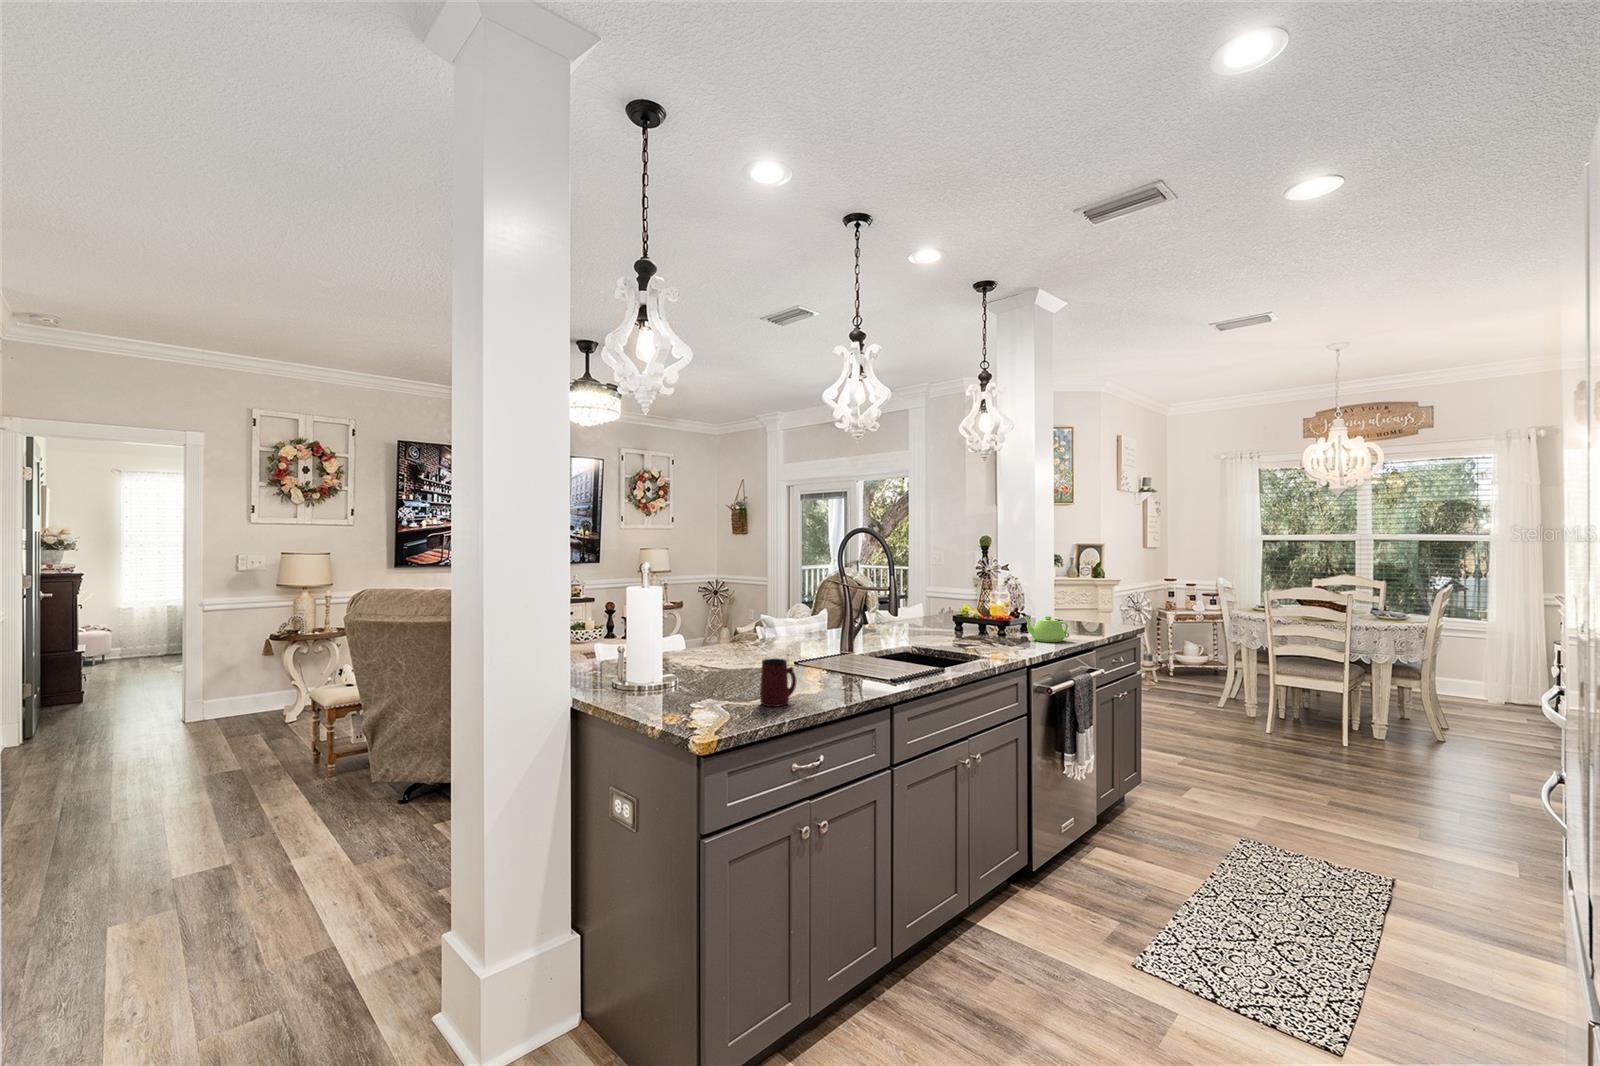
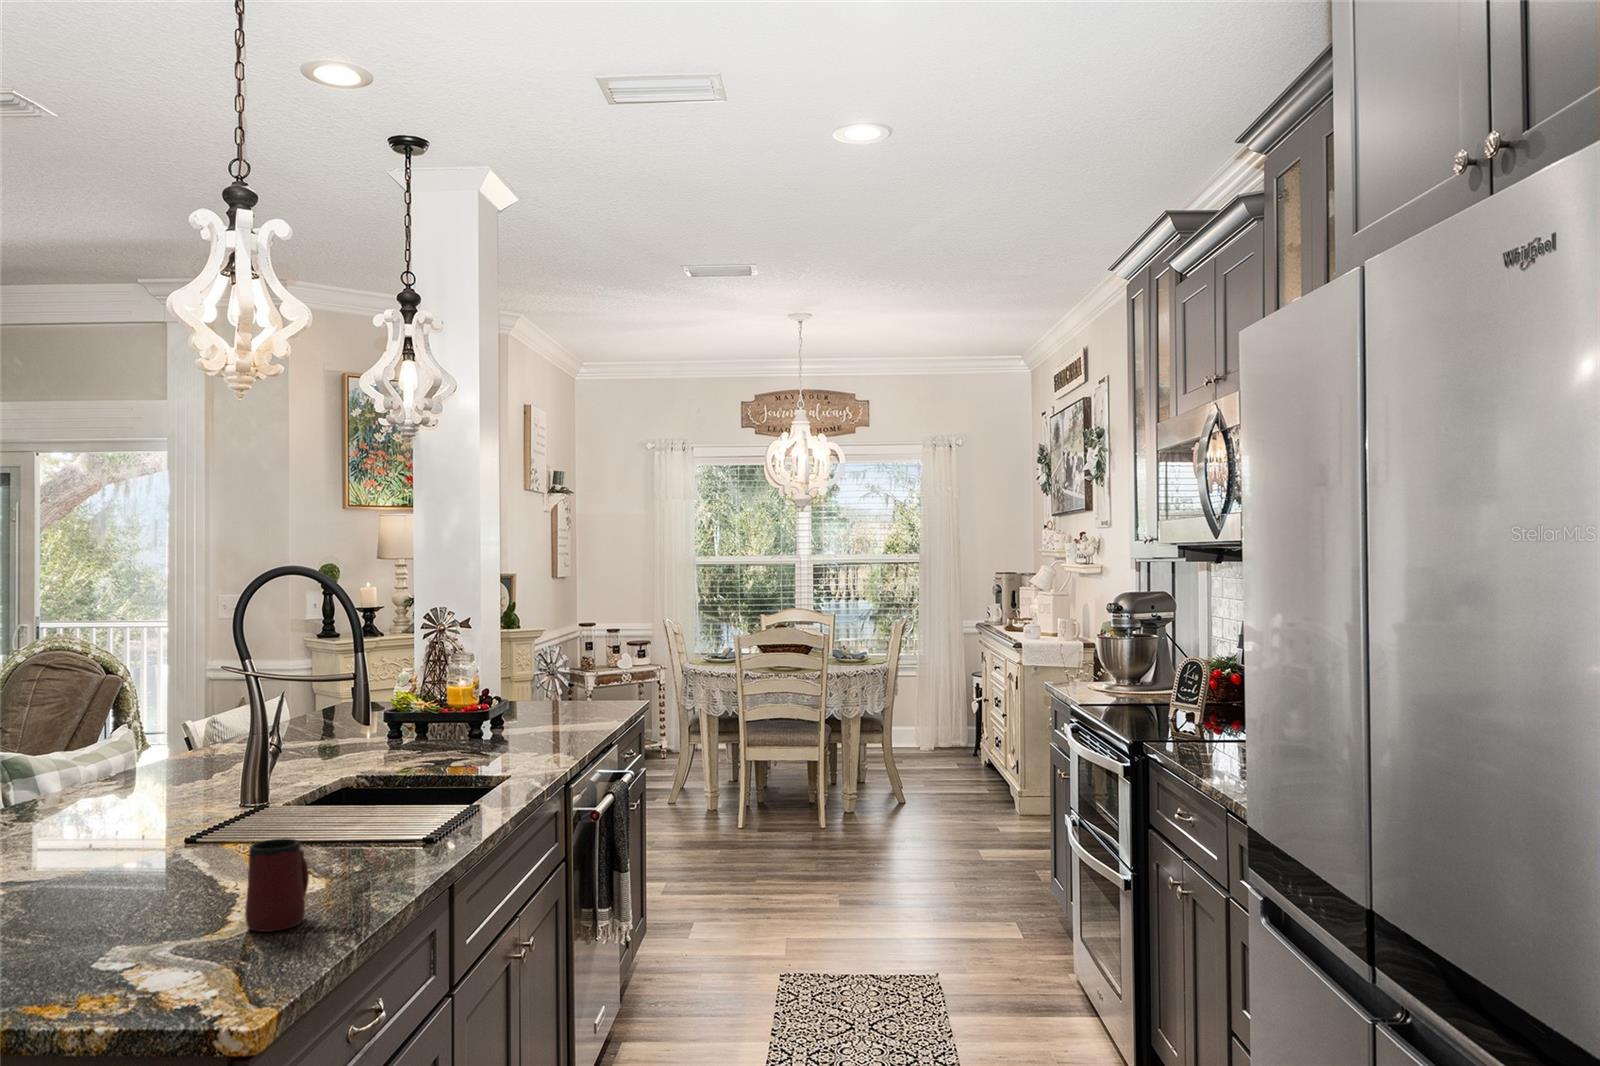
teapot: present [1024,616,1069,642] -> none [511,702,578,743]

